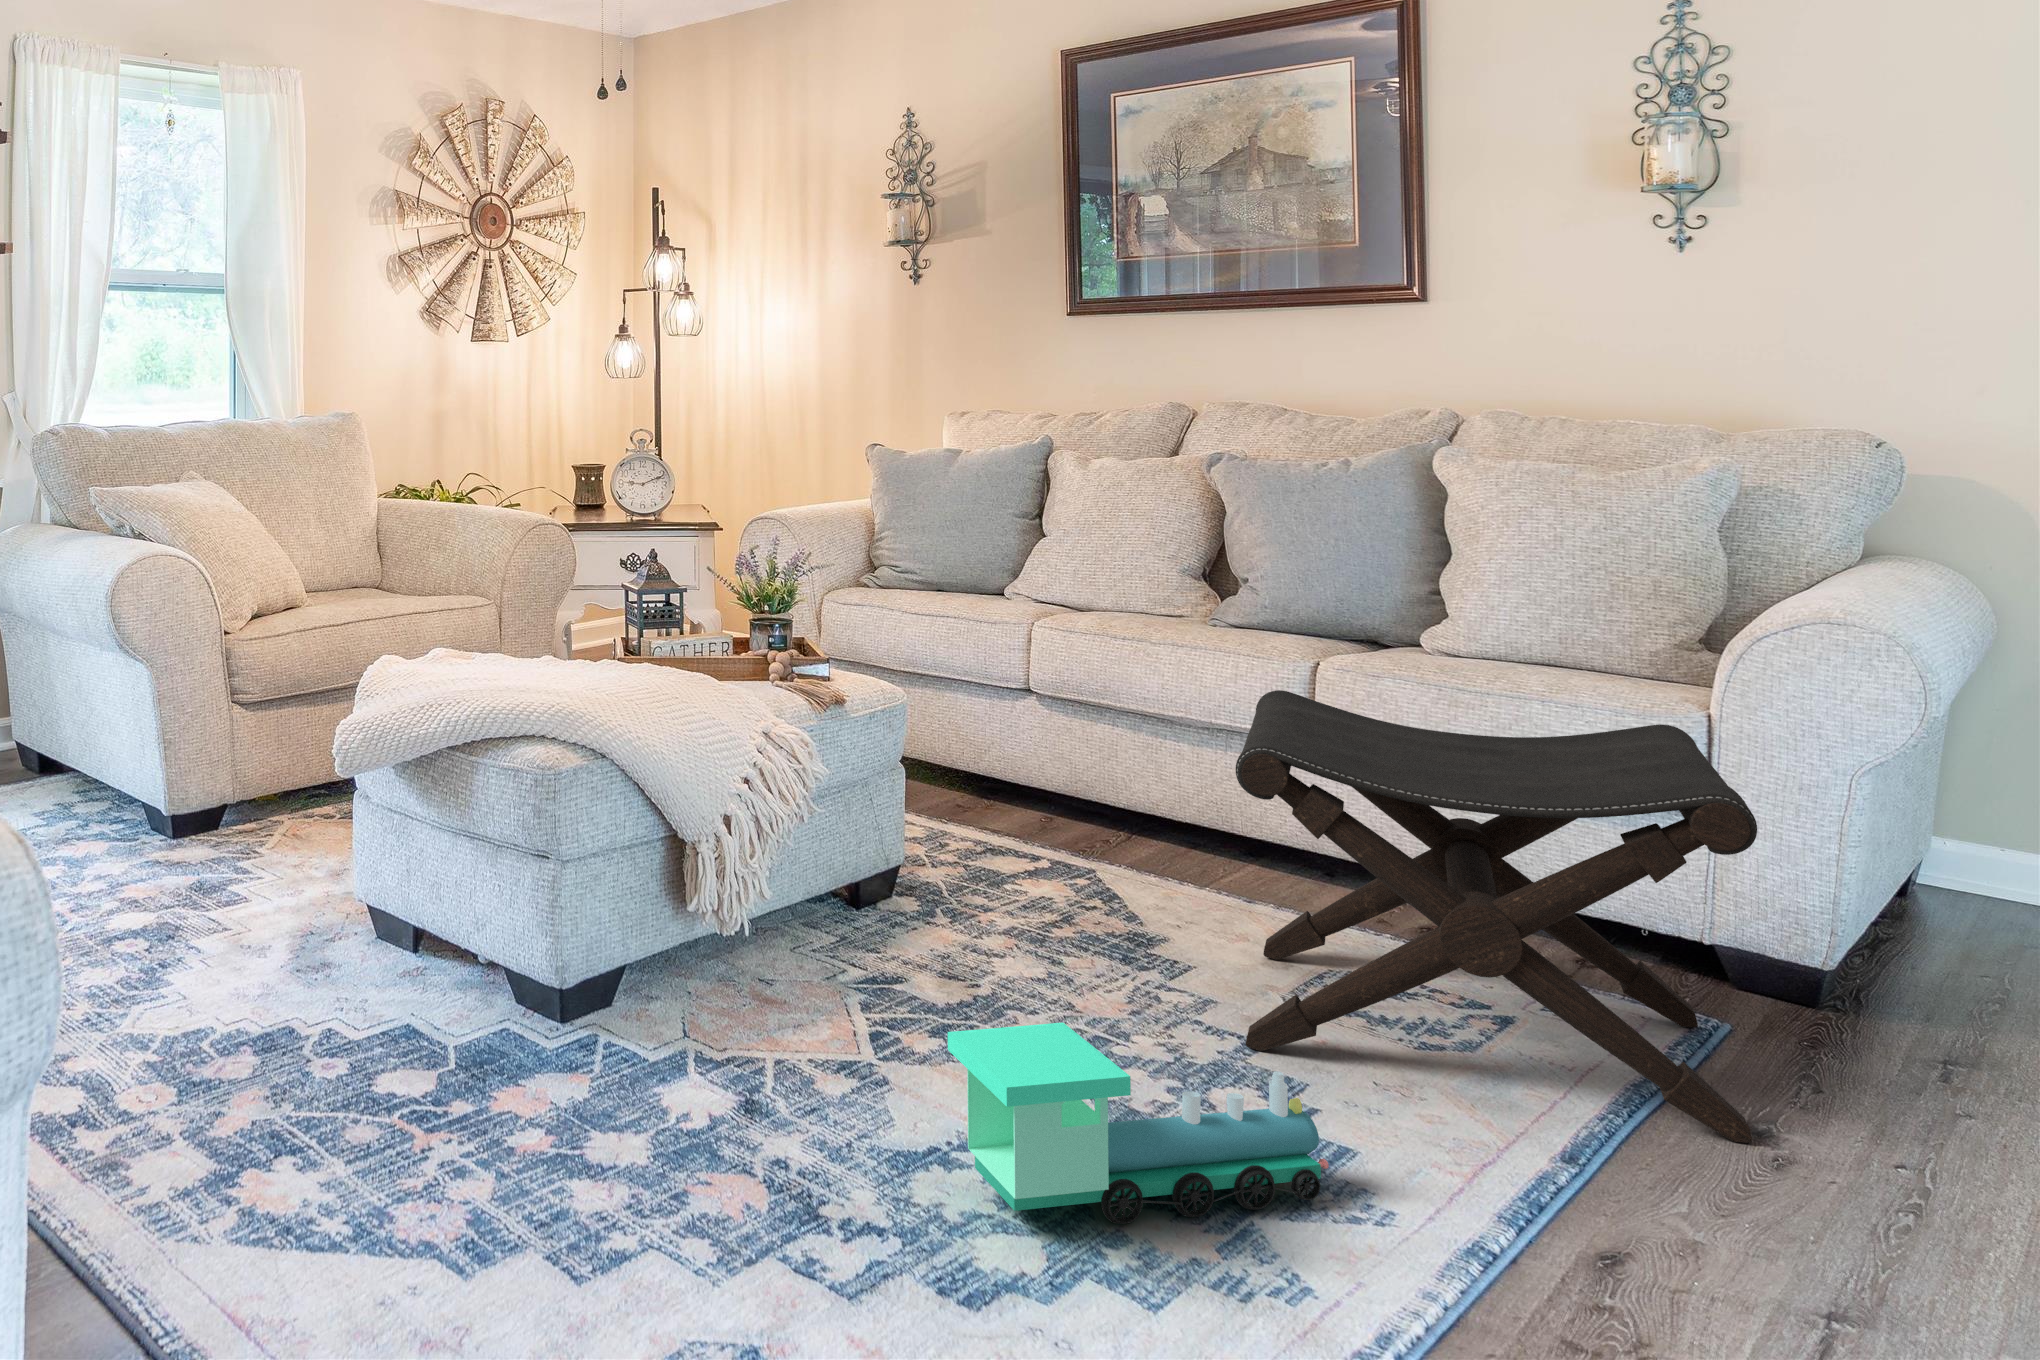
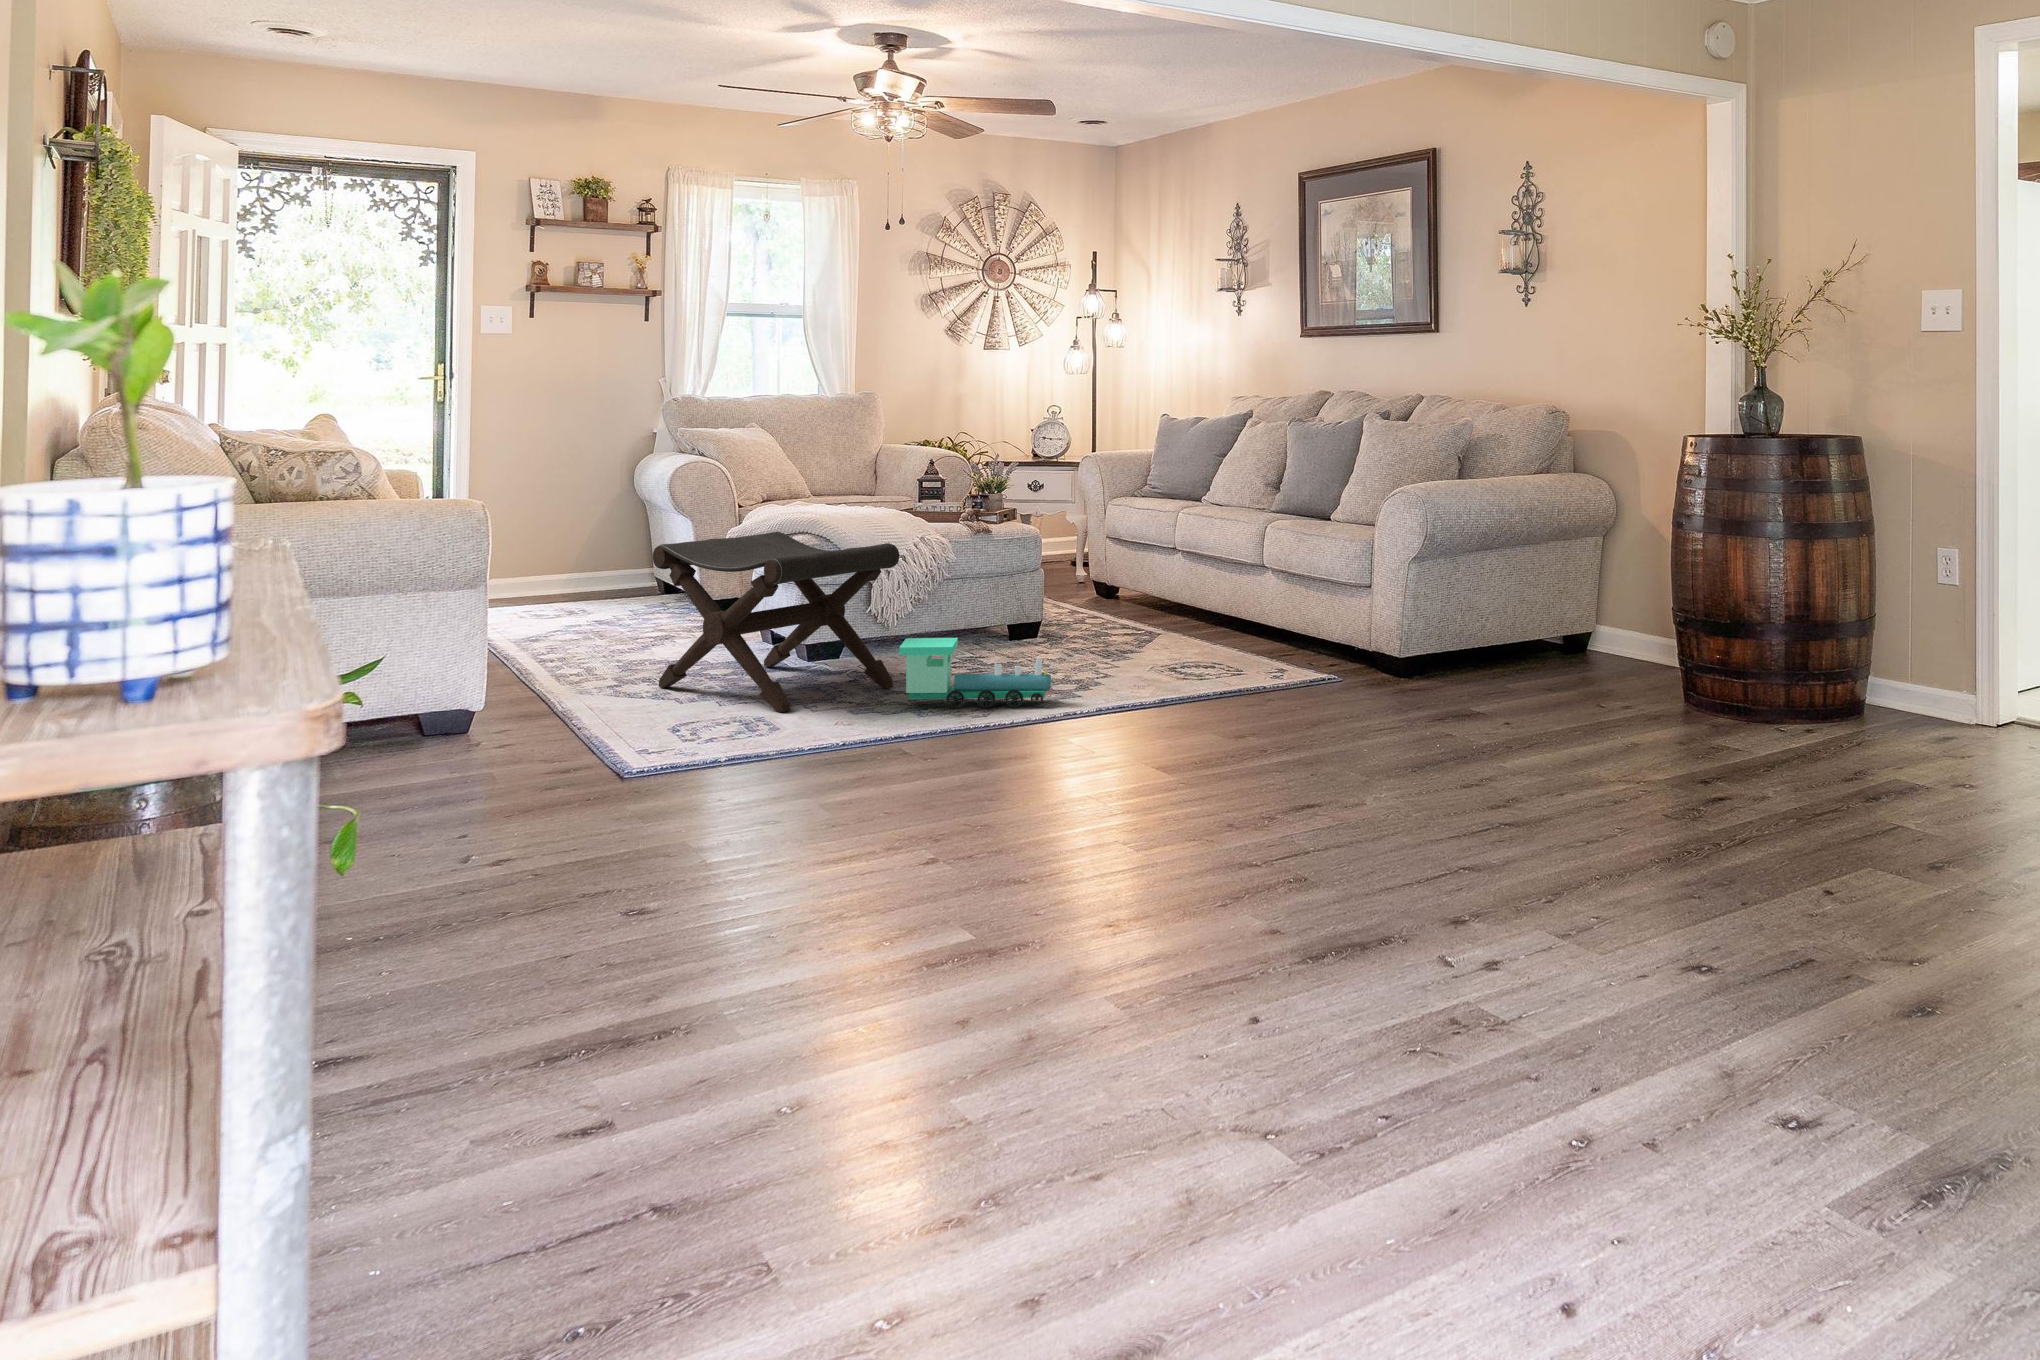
footstool: present [1236,690,1757,1143] -> present [653,532,899,712]

